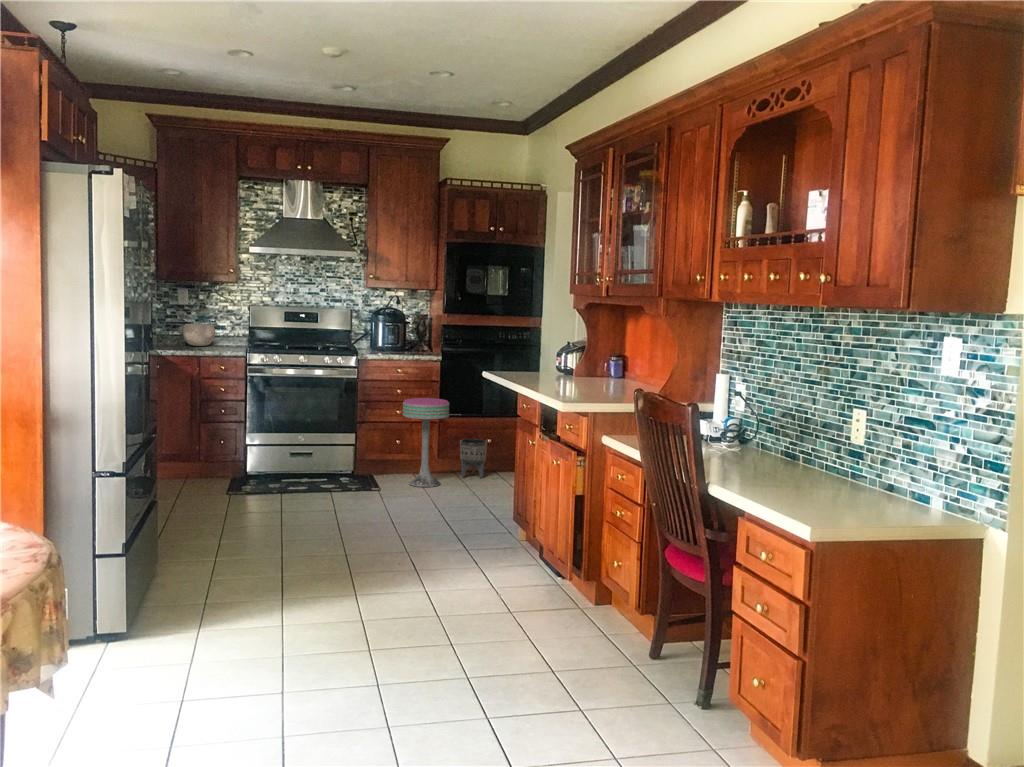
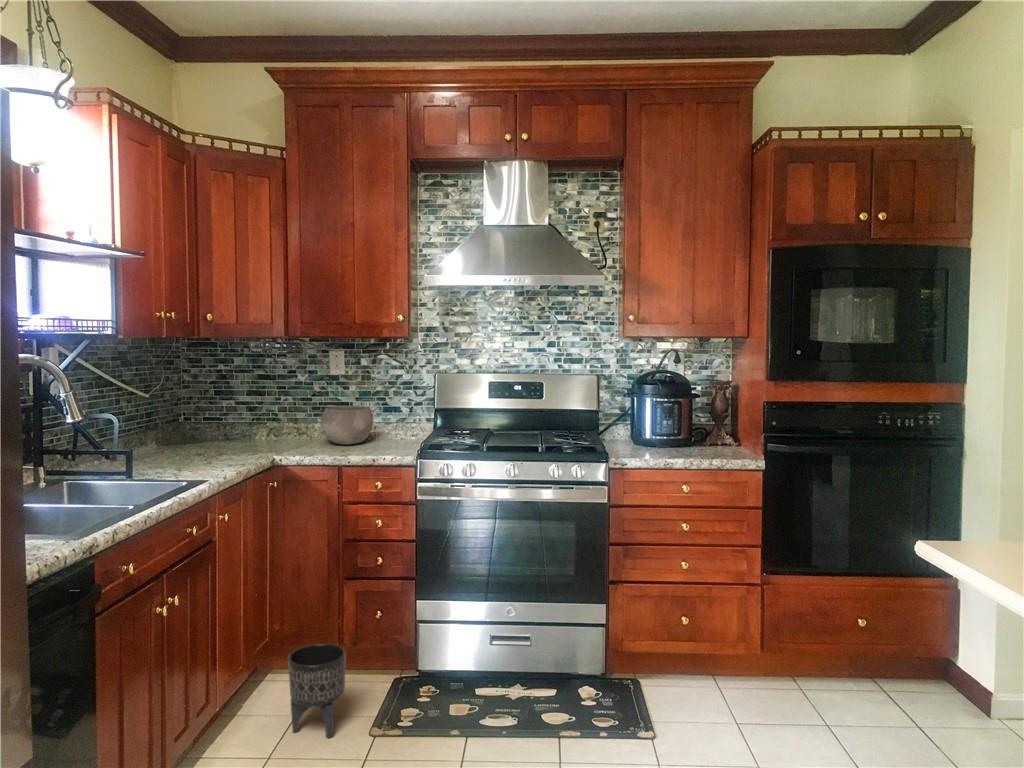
bar stool: present [403,398,449,487] -> none [696,544,792,732]
planter: present [460,439,487,478] -> present [288,644,346,738]

